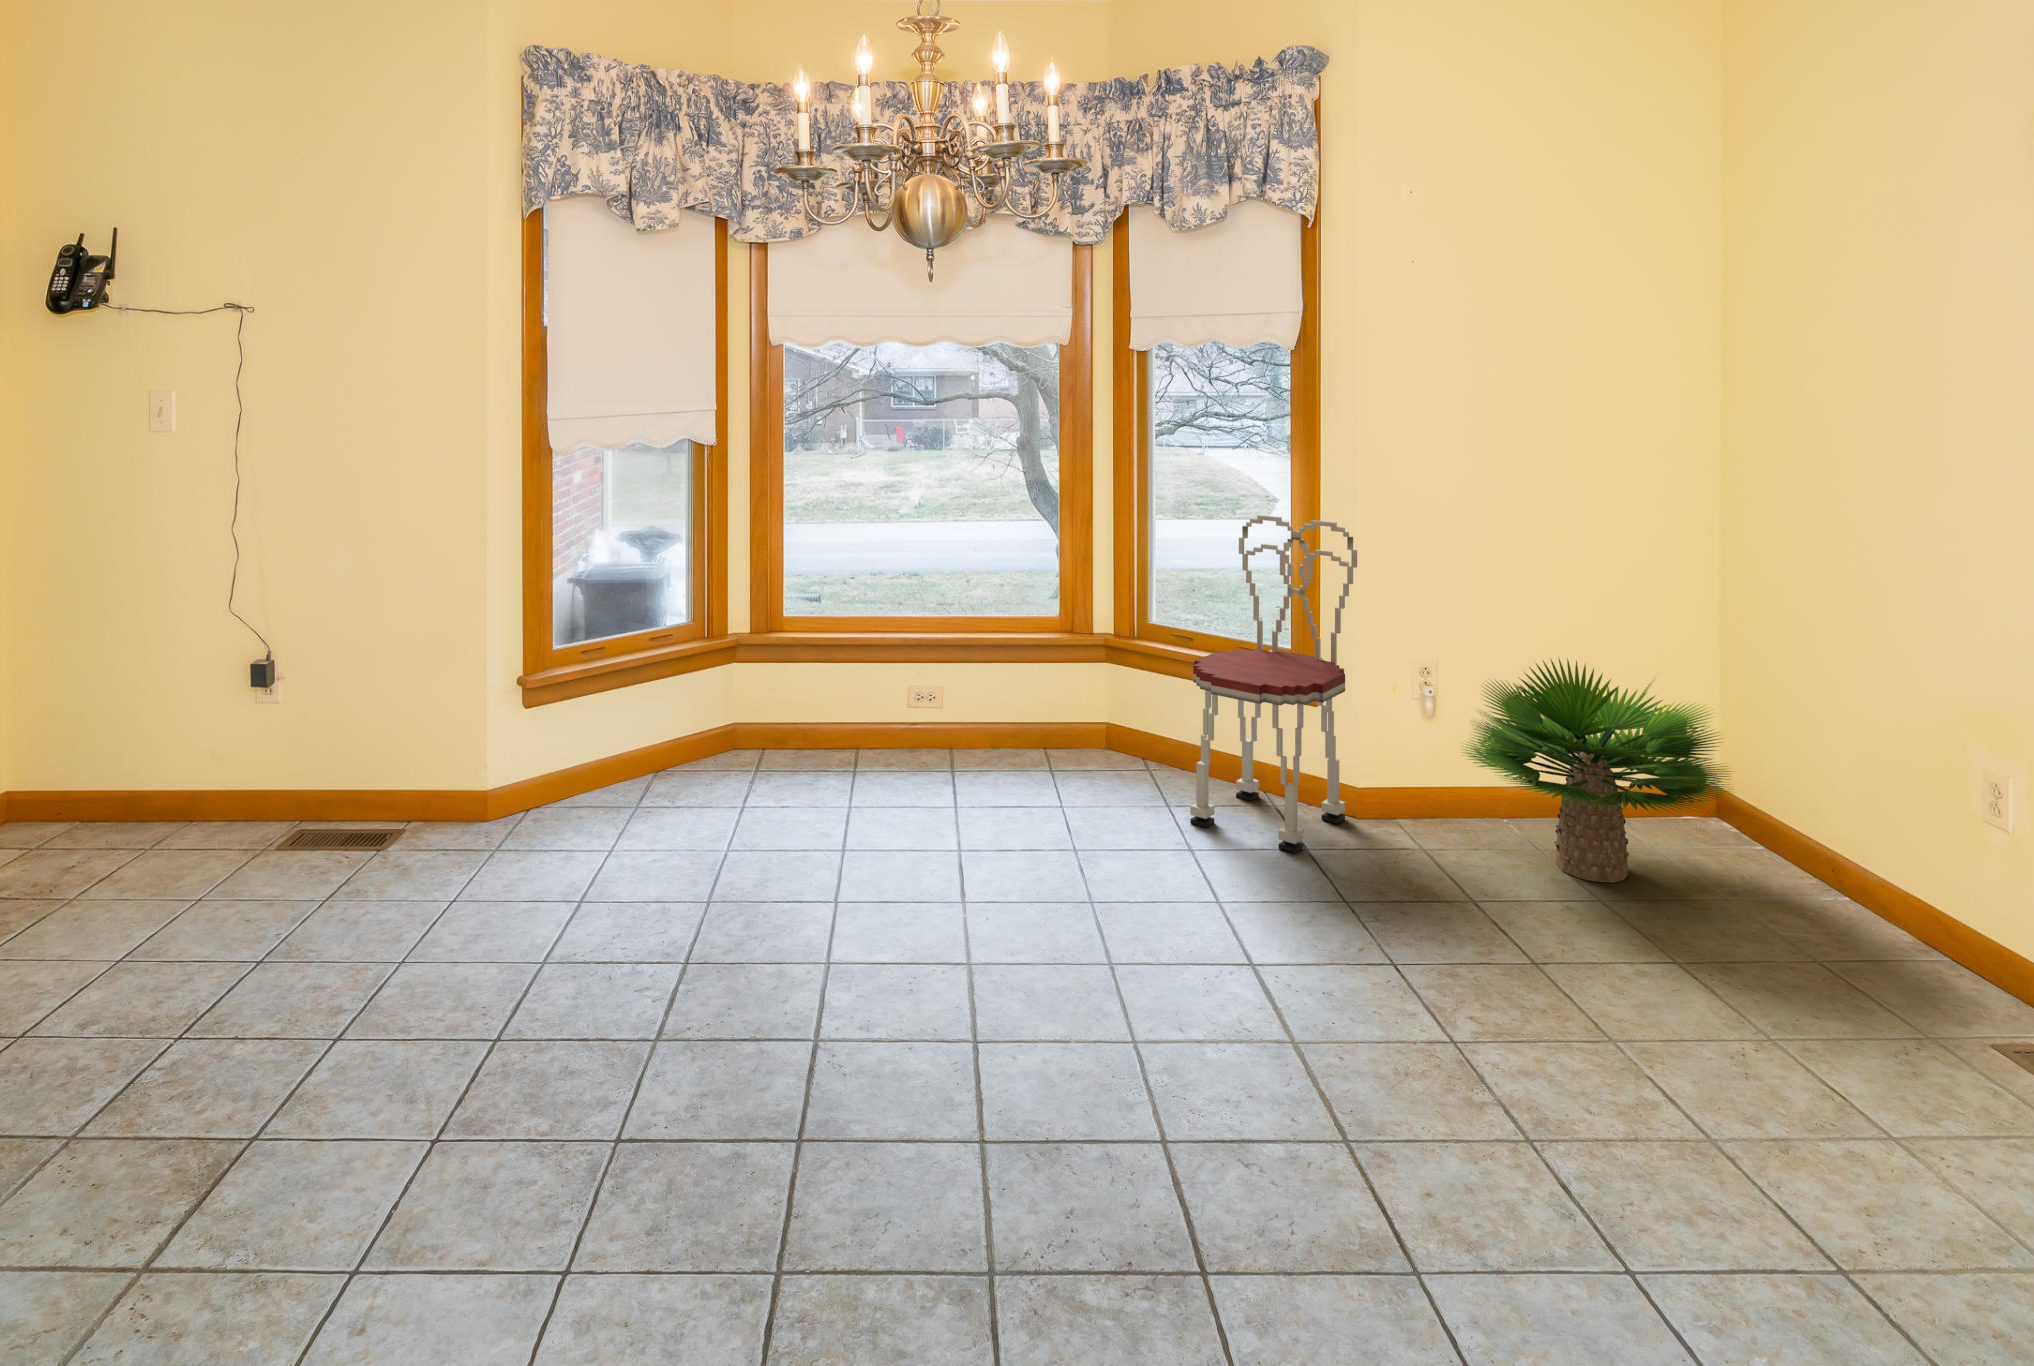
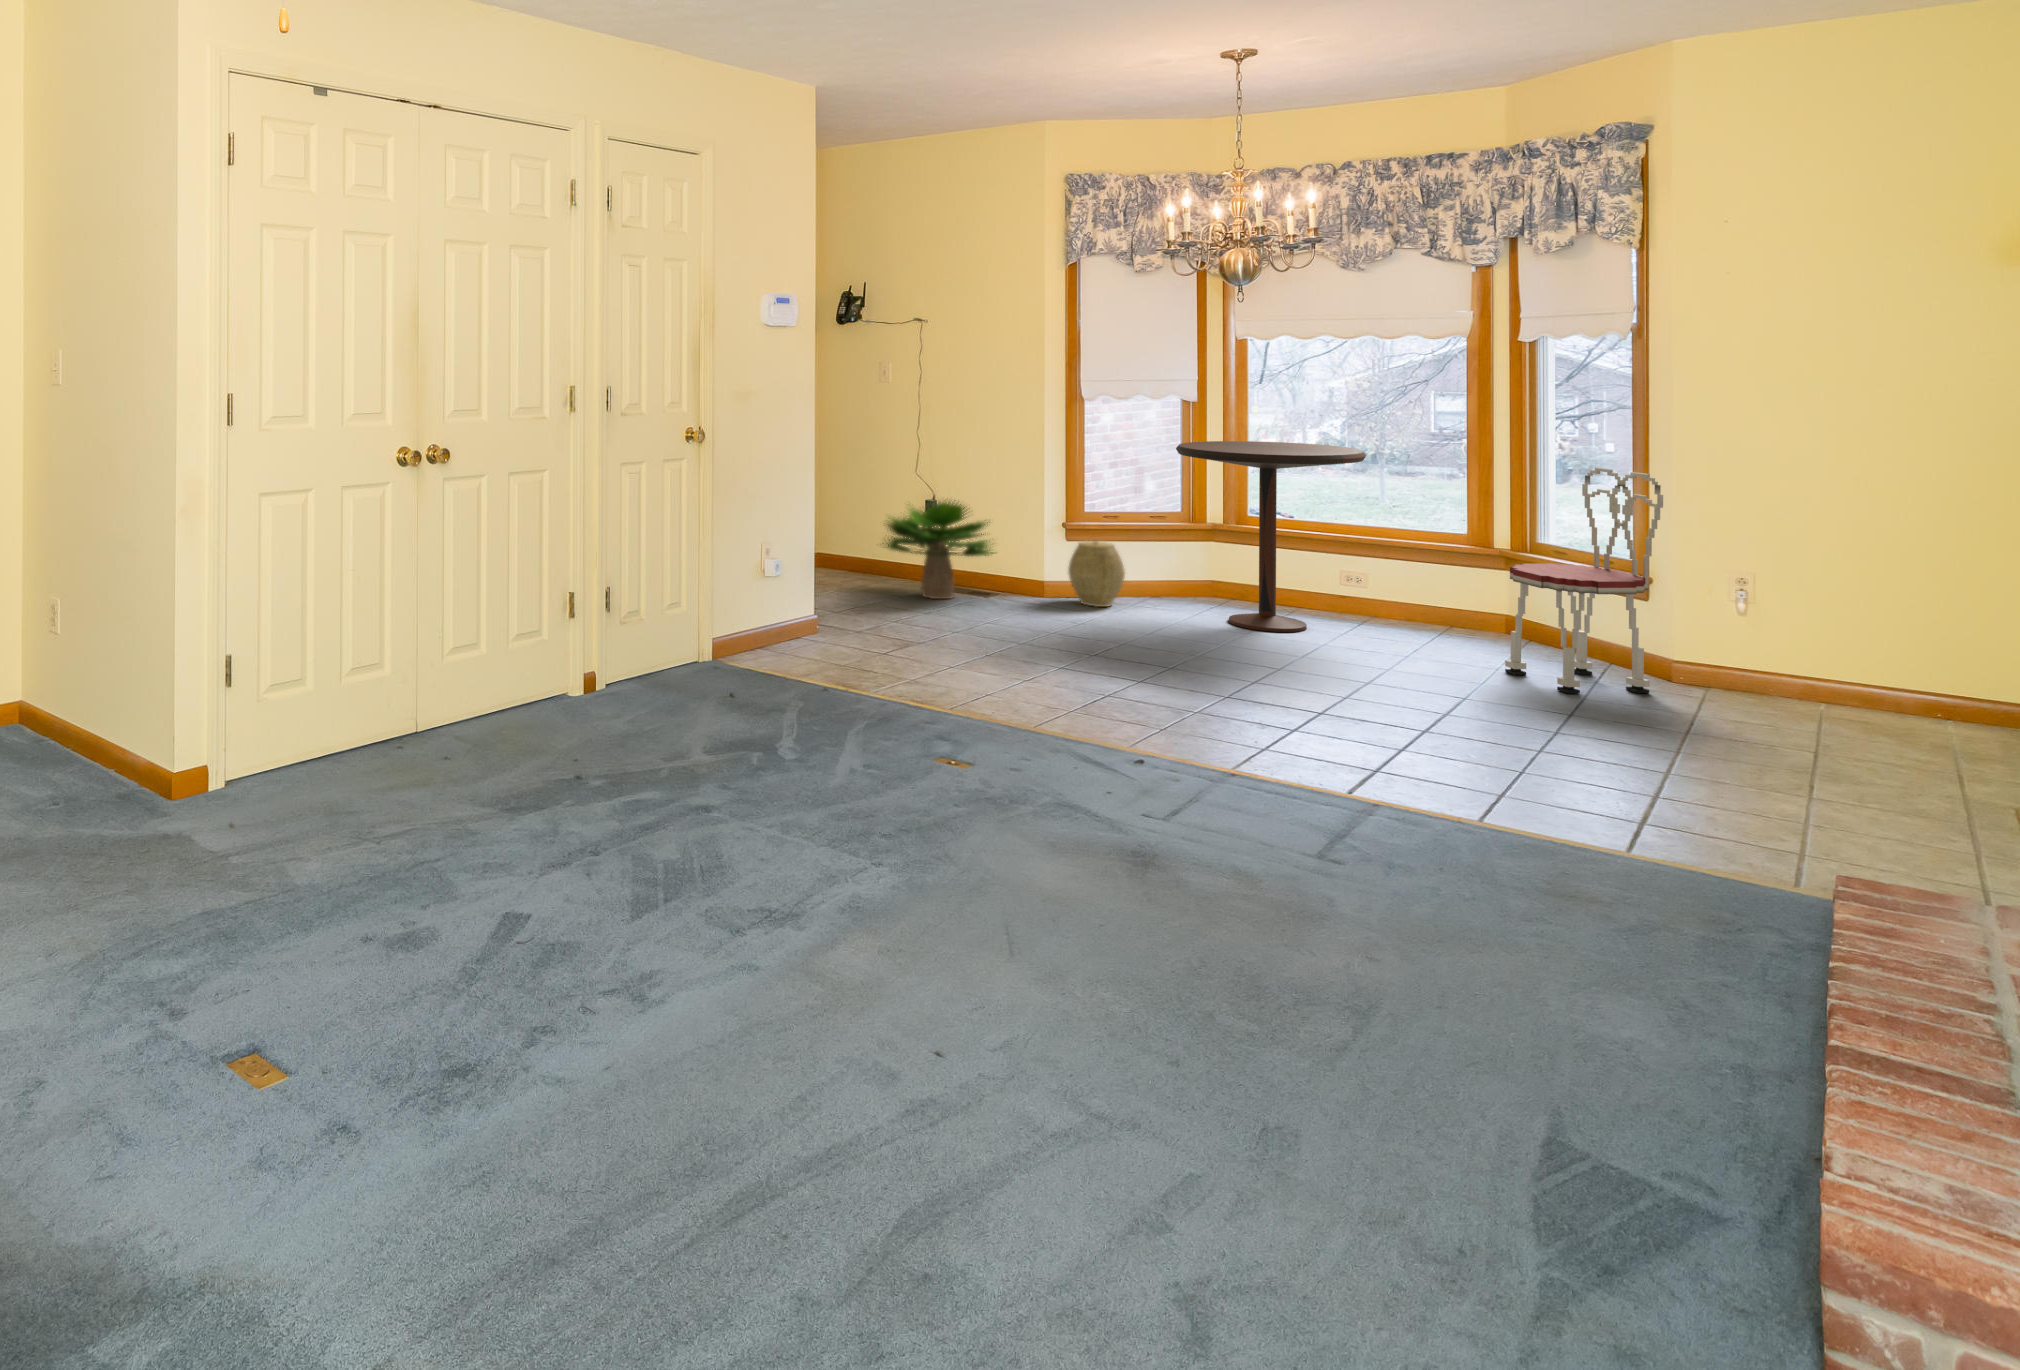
pedestal table: none [720,500,984,816] -> present [1176,441,1366,632]
potted plant: present [1462,658,1732,882] -> present [882,500,995,599]
woven basket: none [539,699,635,823] -> present [1068,541,1125,607]

